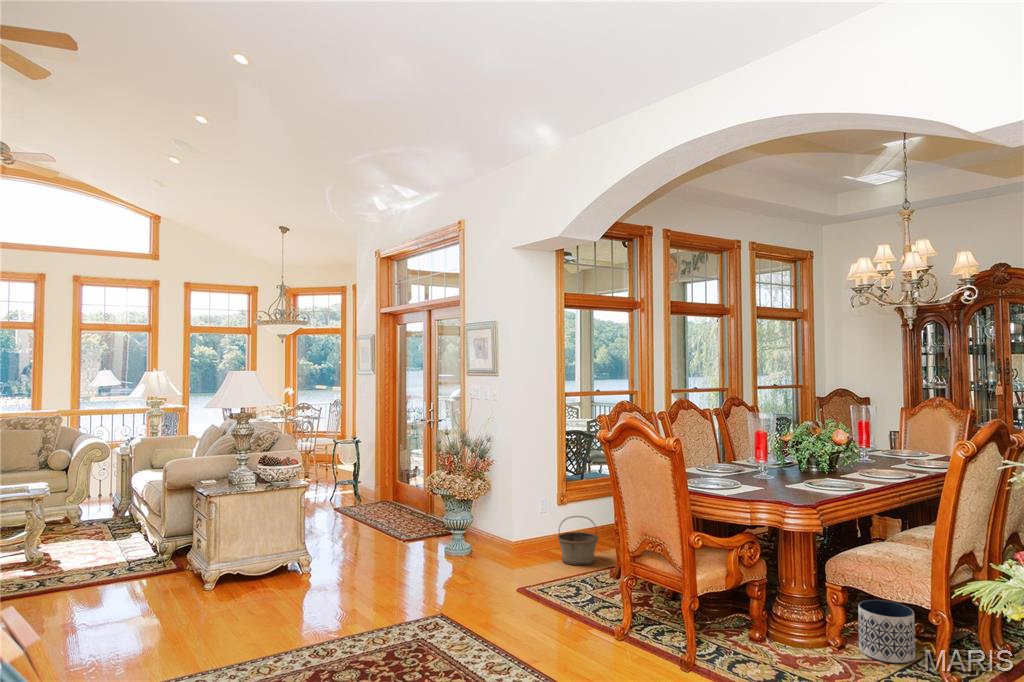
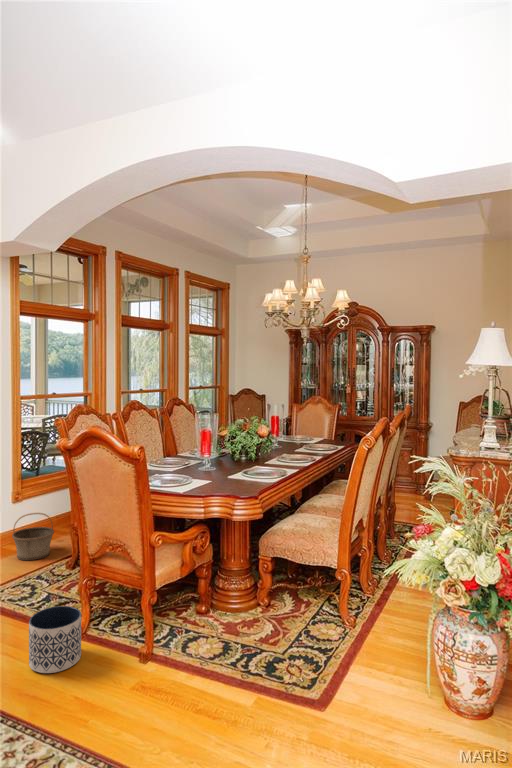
planter: present [858,600,915,663] -> present [29,606,81,673]

